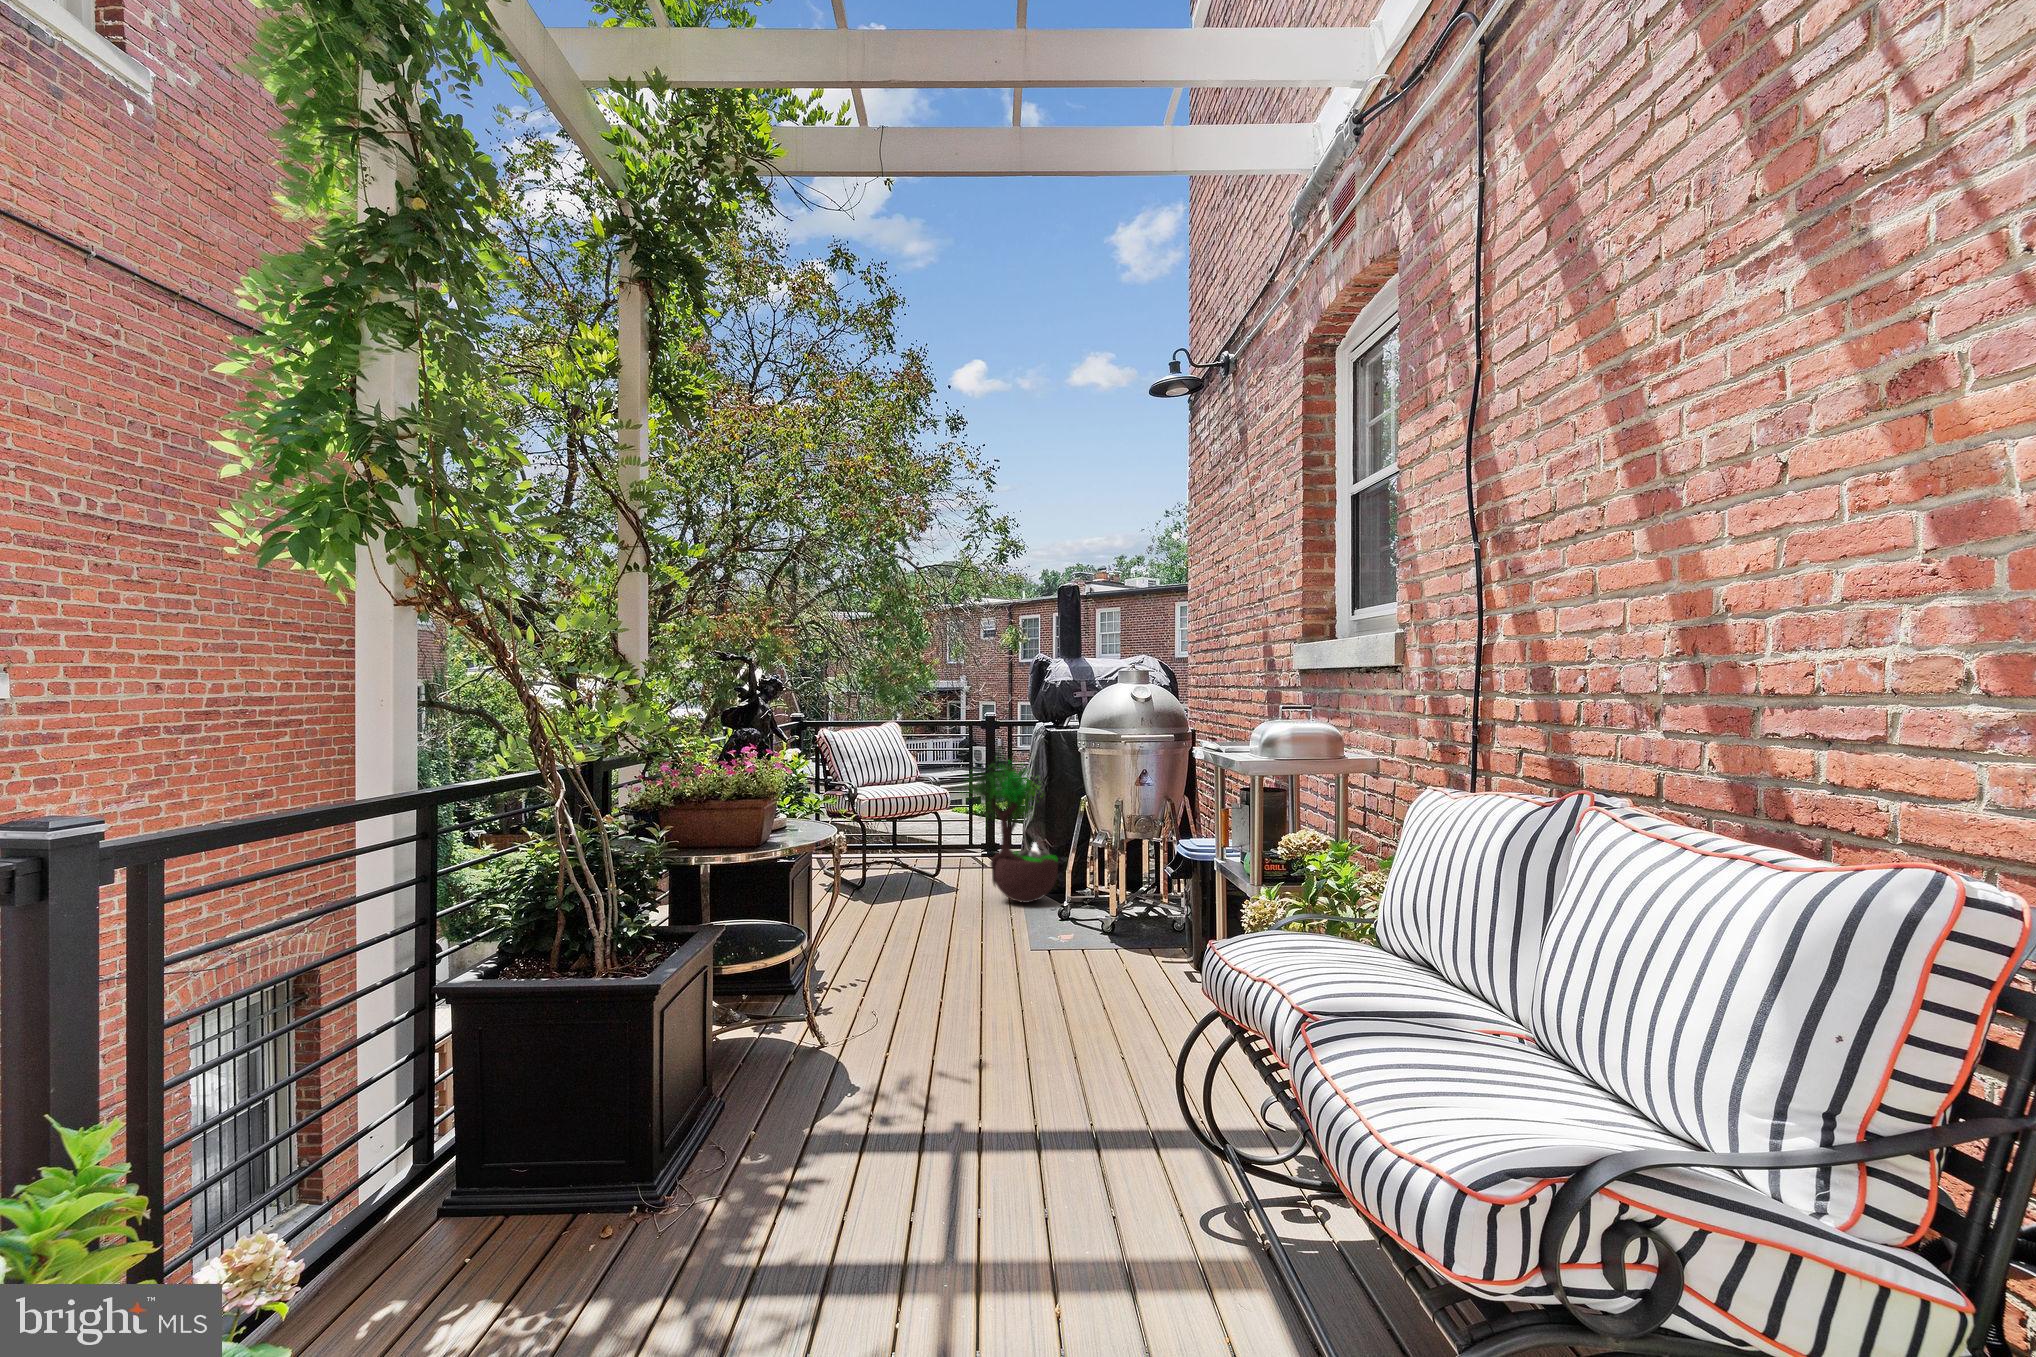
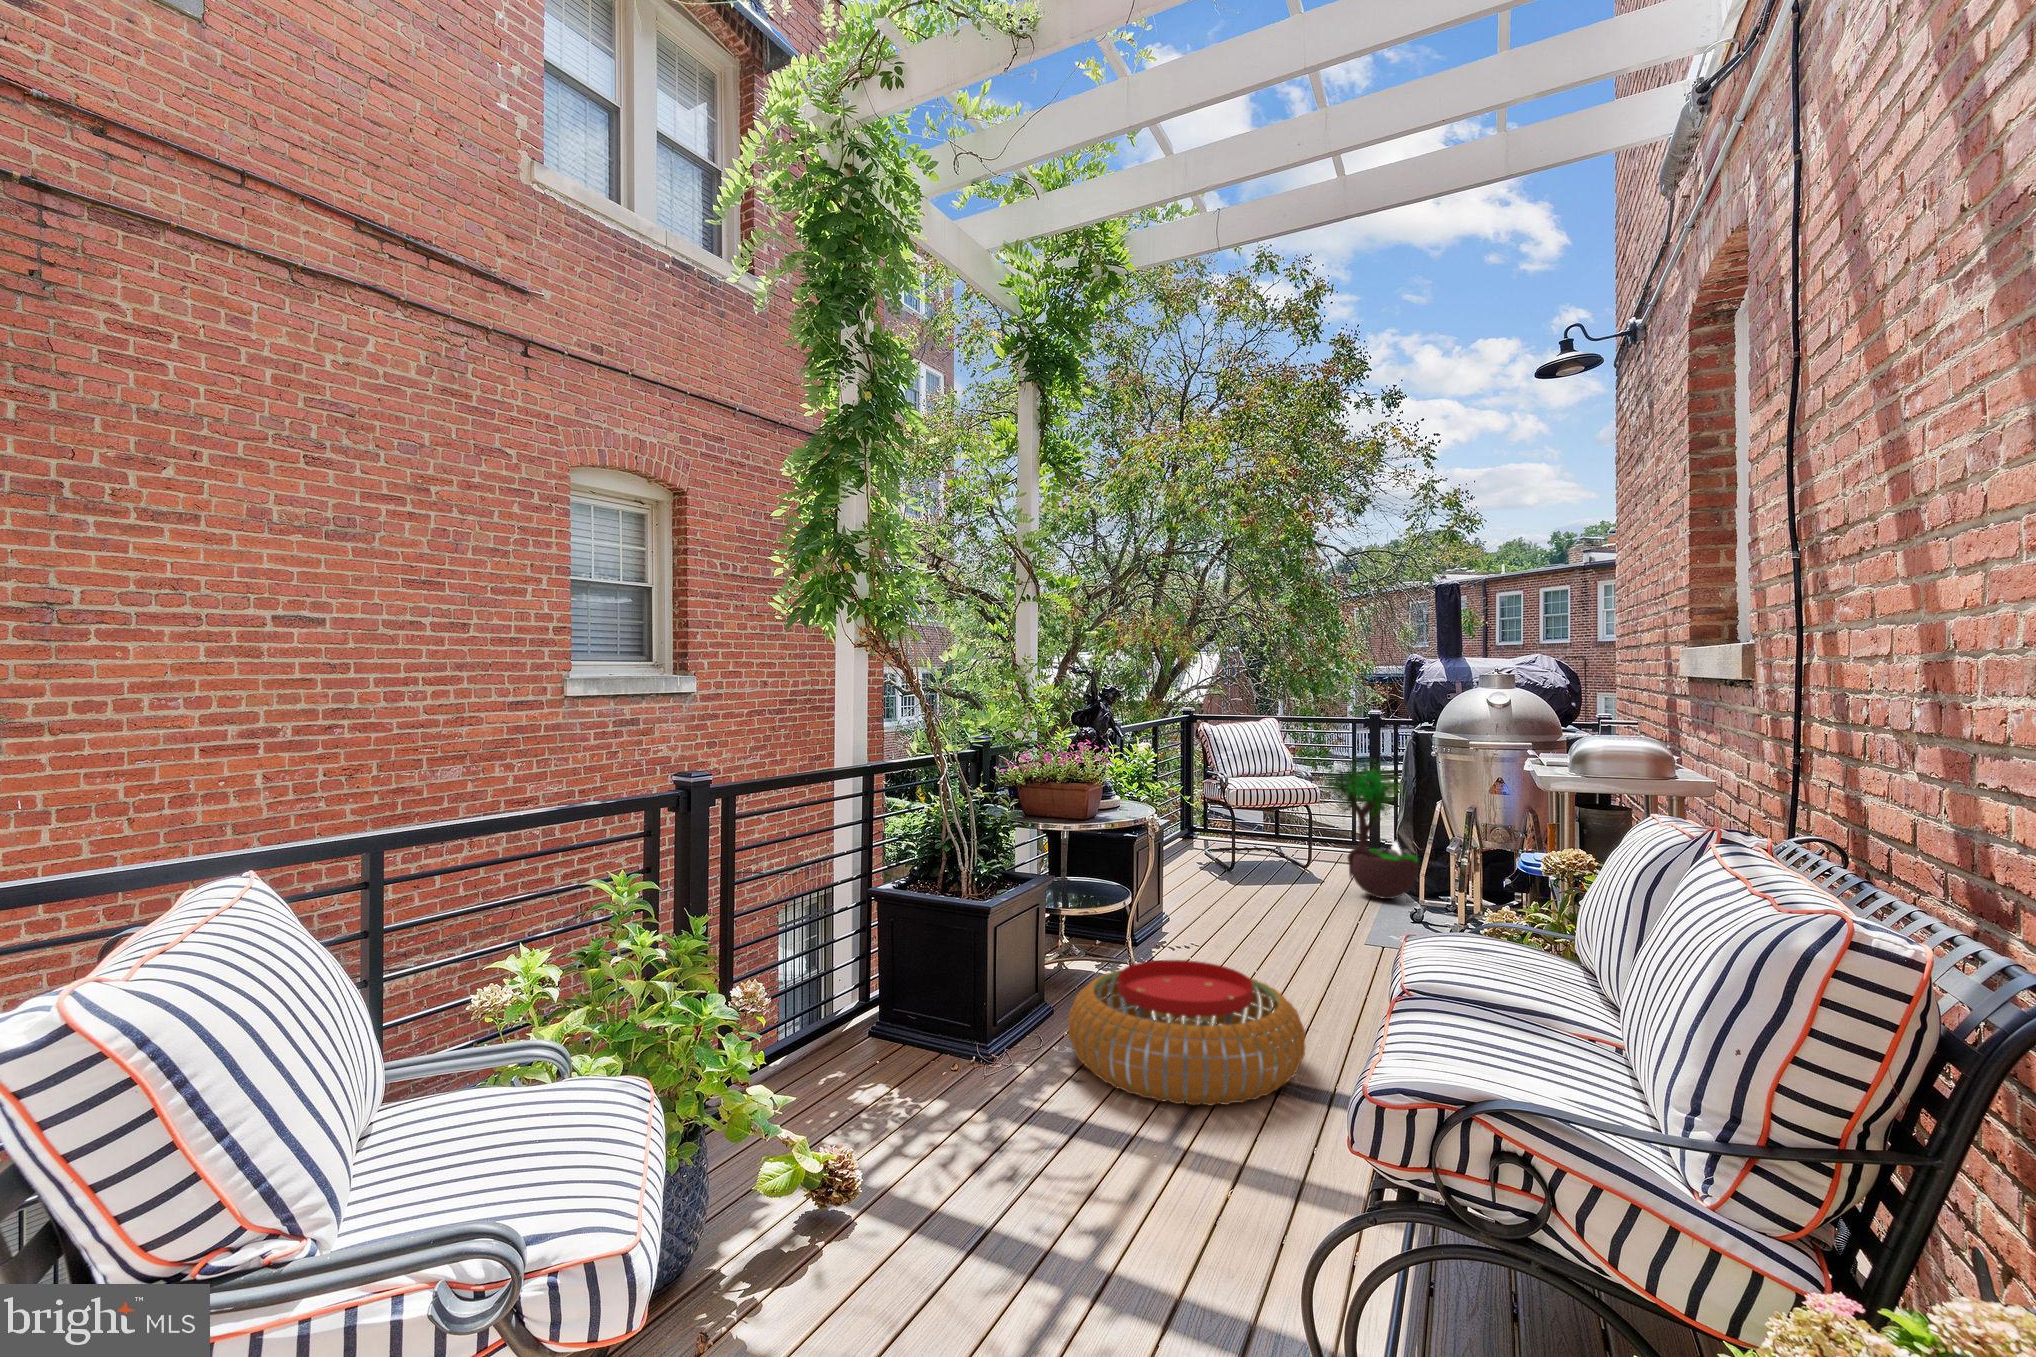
pouf: none [764,1012,1057,1207] -> present [1068,960,1306,1106]

